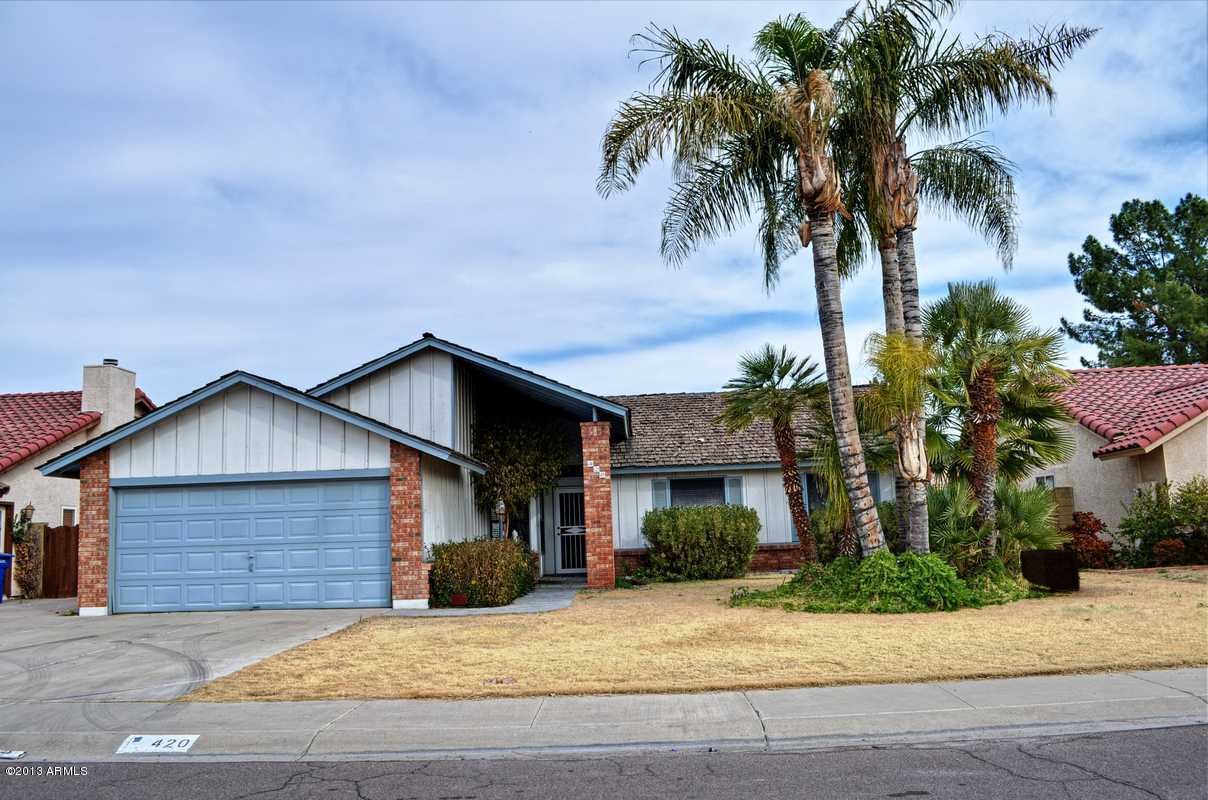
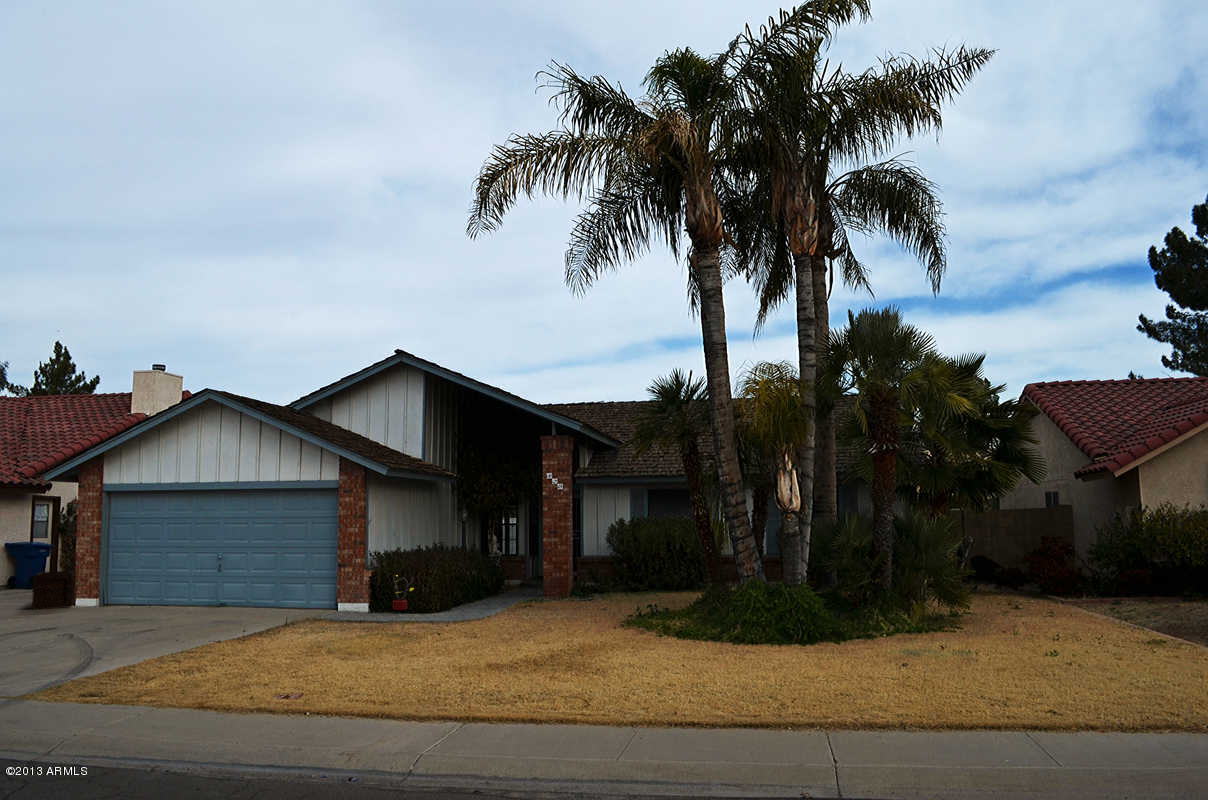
wooden crate: present [1019,549,1080,592] -> present [32,570,76,610]

